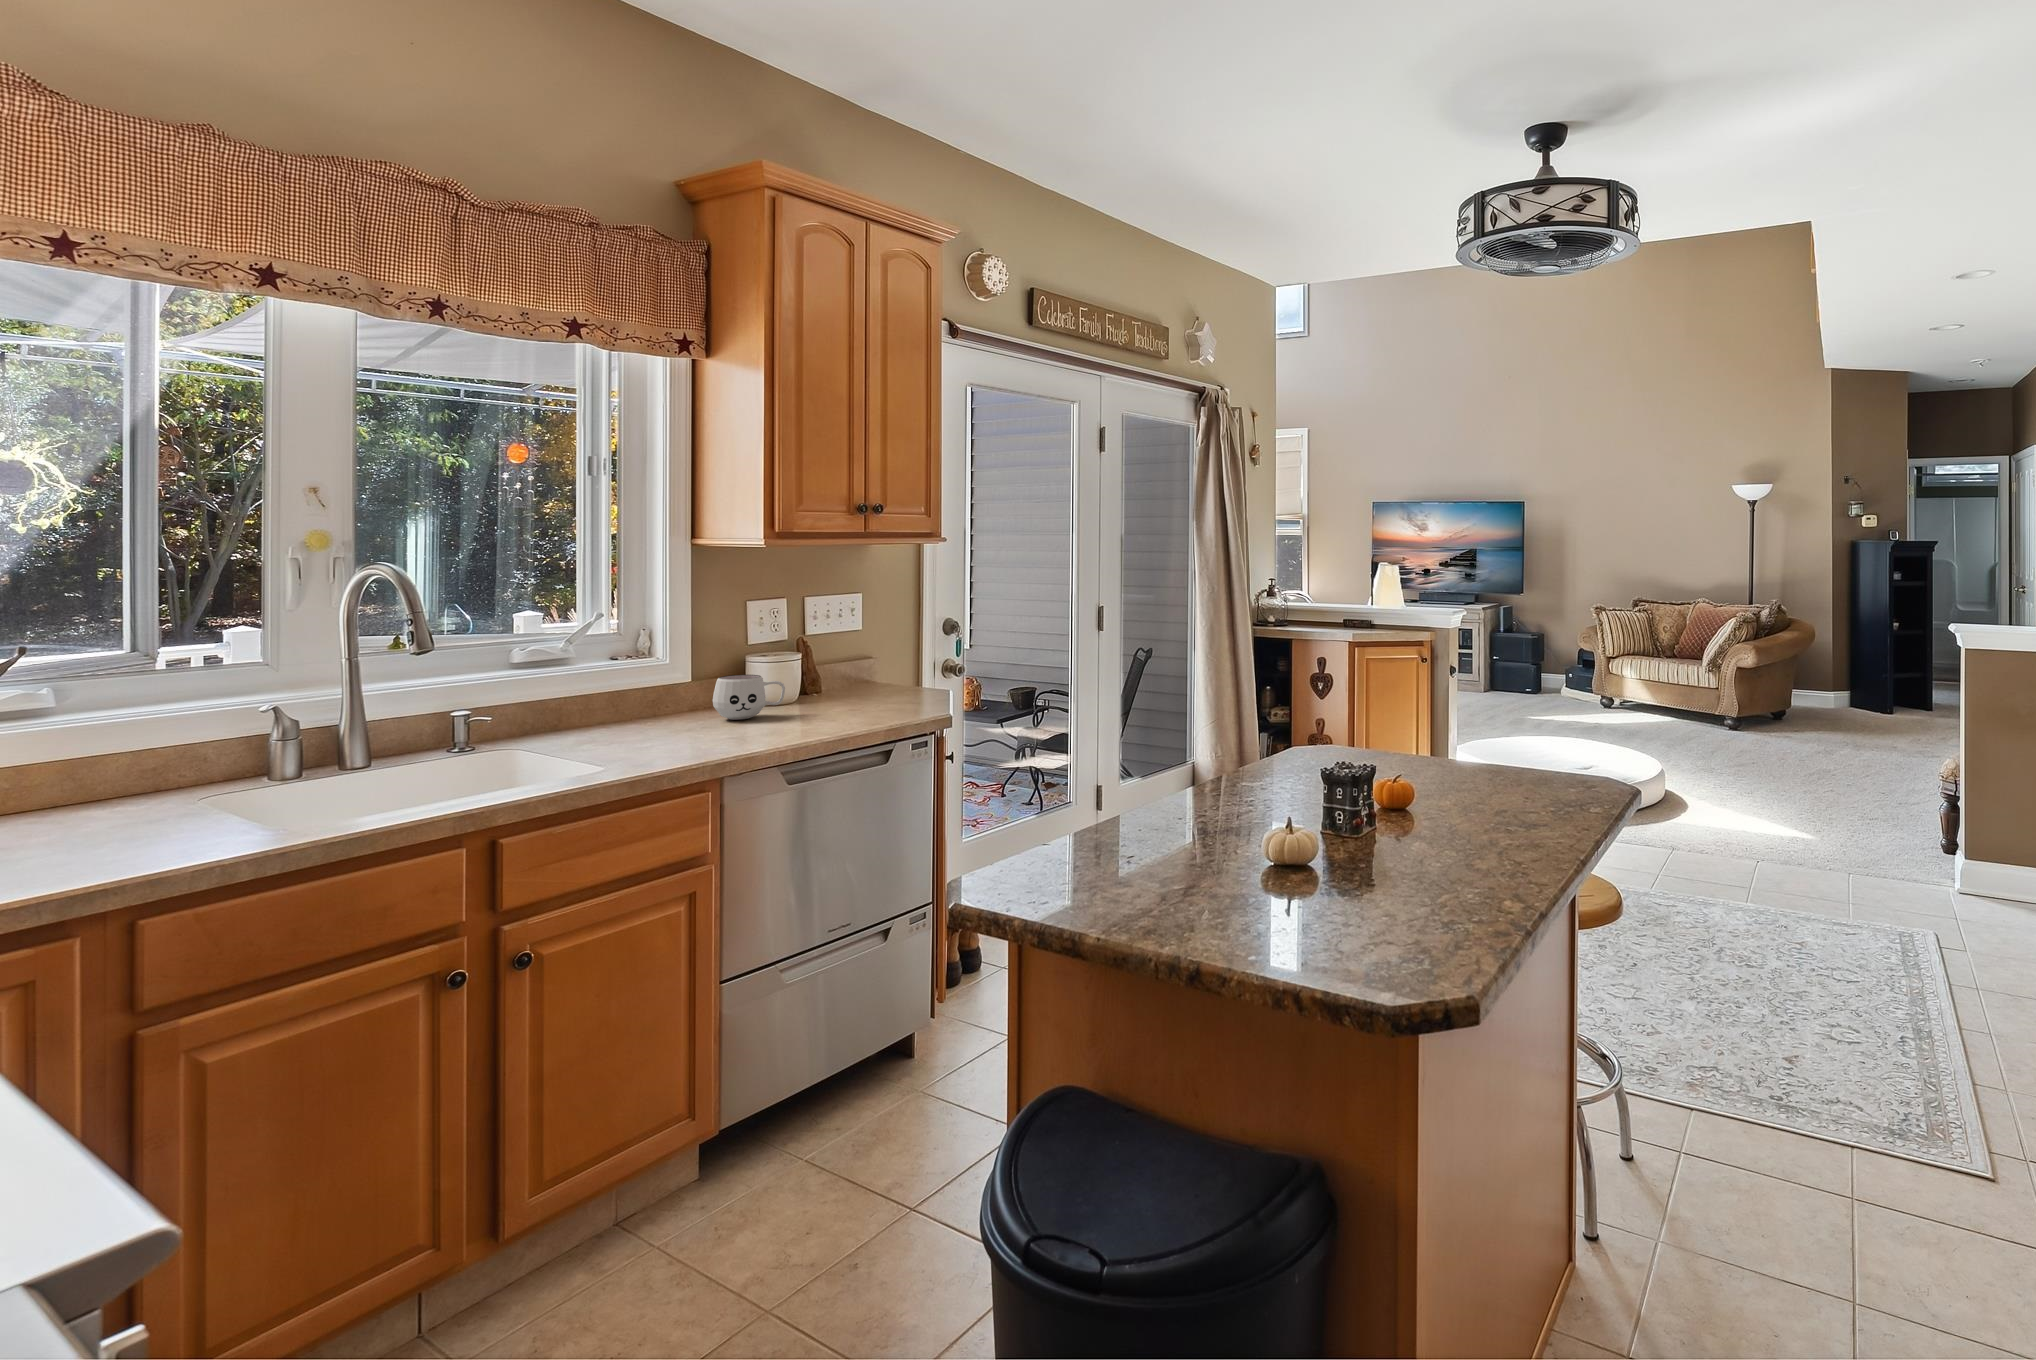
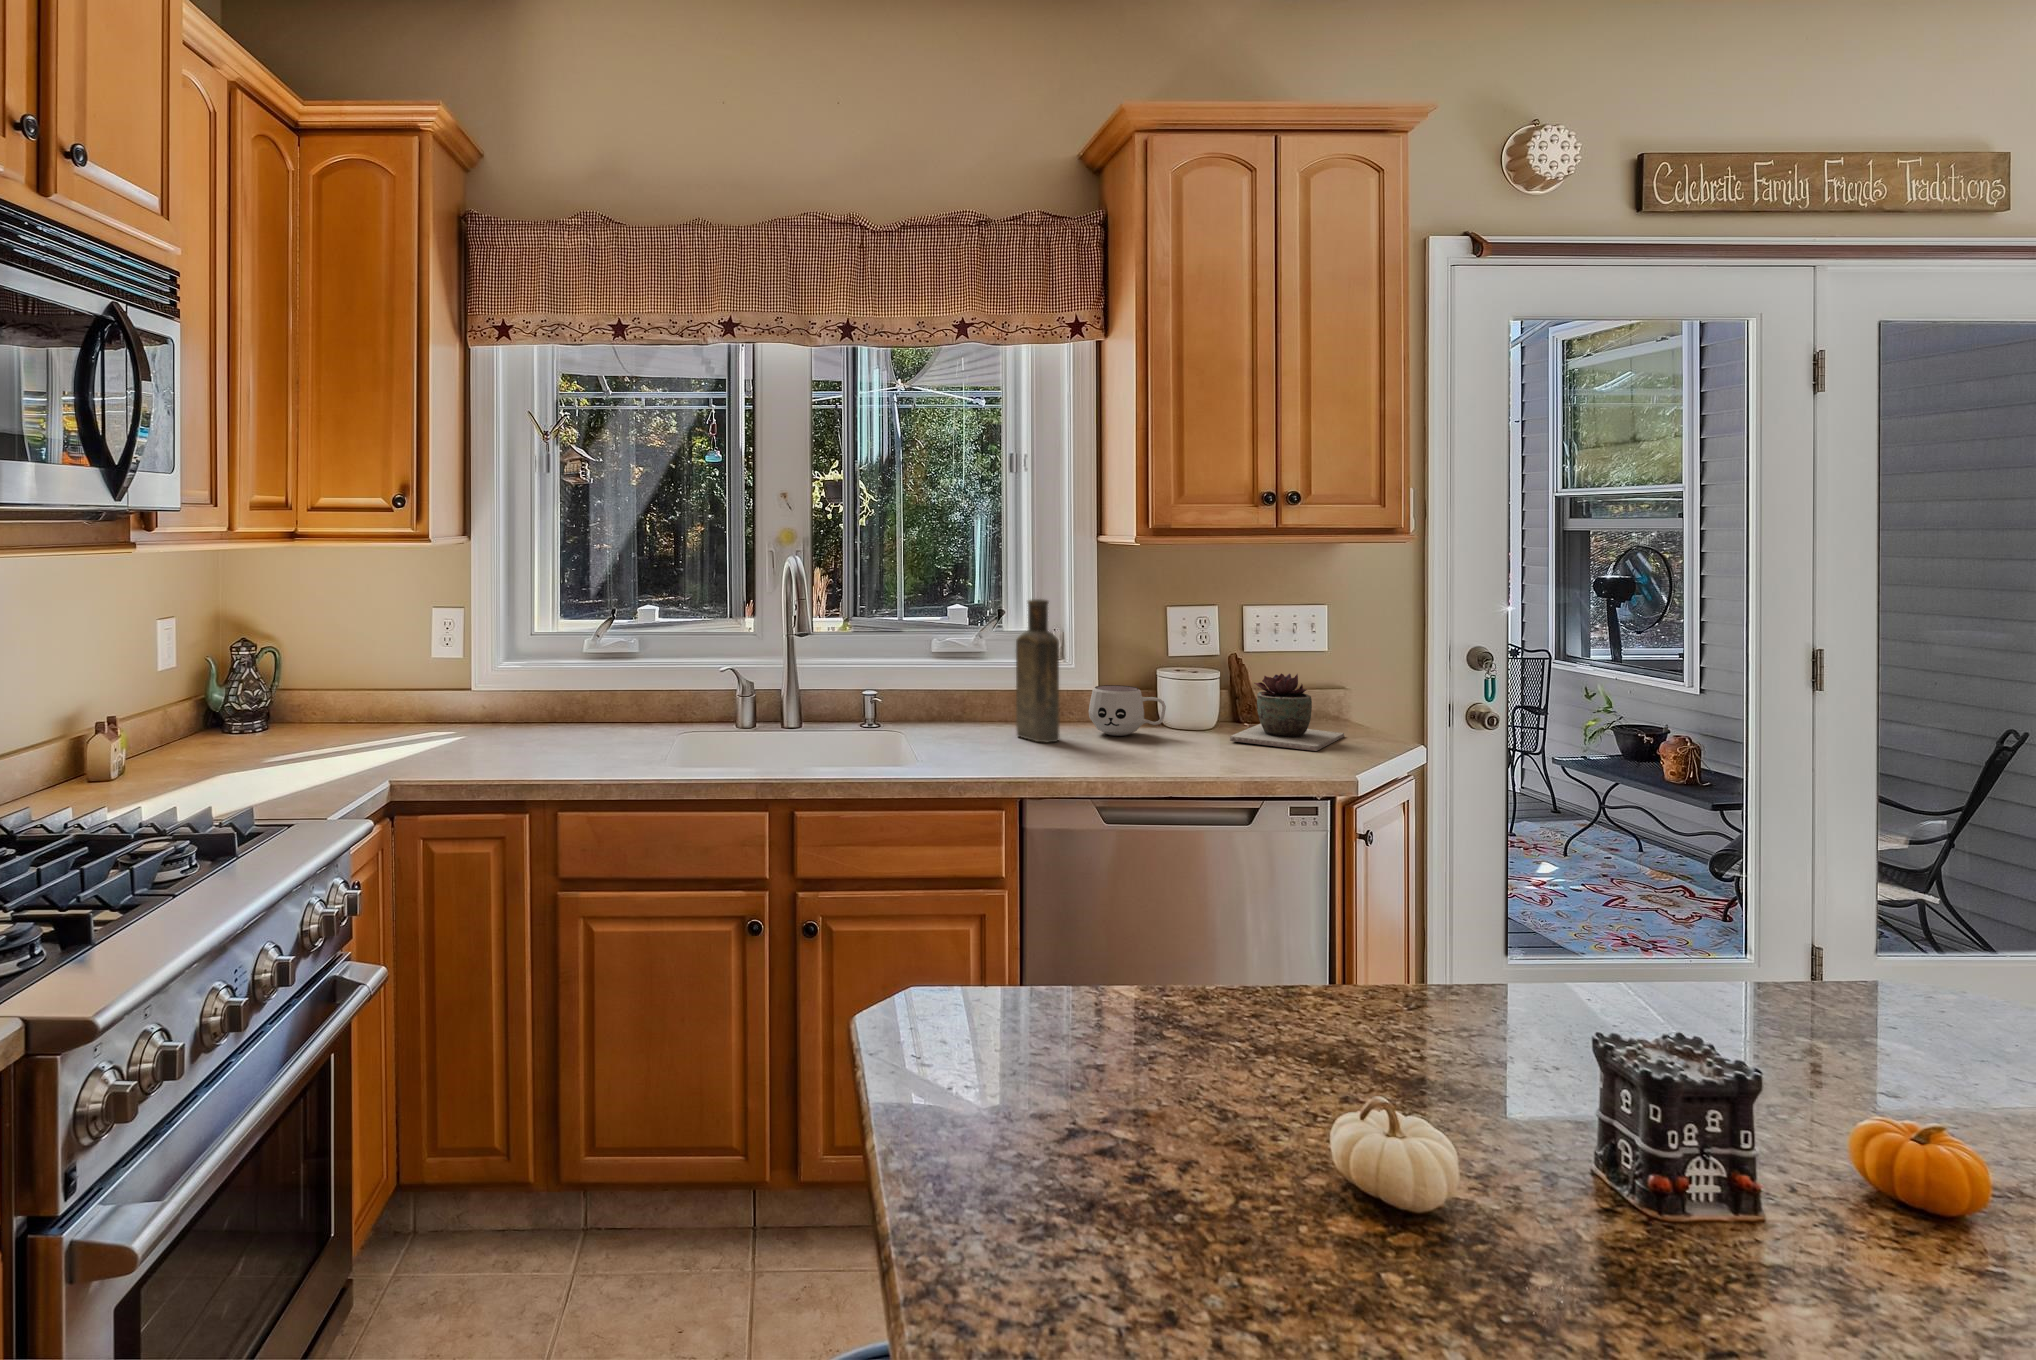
bottle: none [653,599,704,734] -> present [1016,599,1060,742]
succulent plant: none [841,649,912,709] -> present [1230,674,1344,751]

